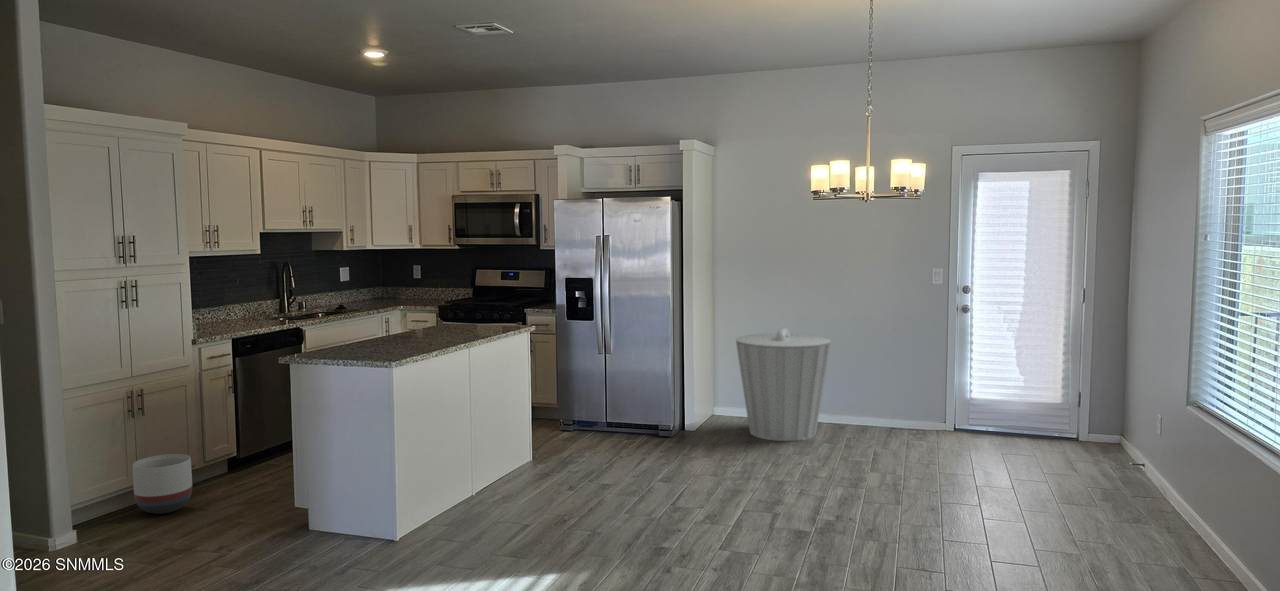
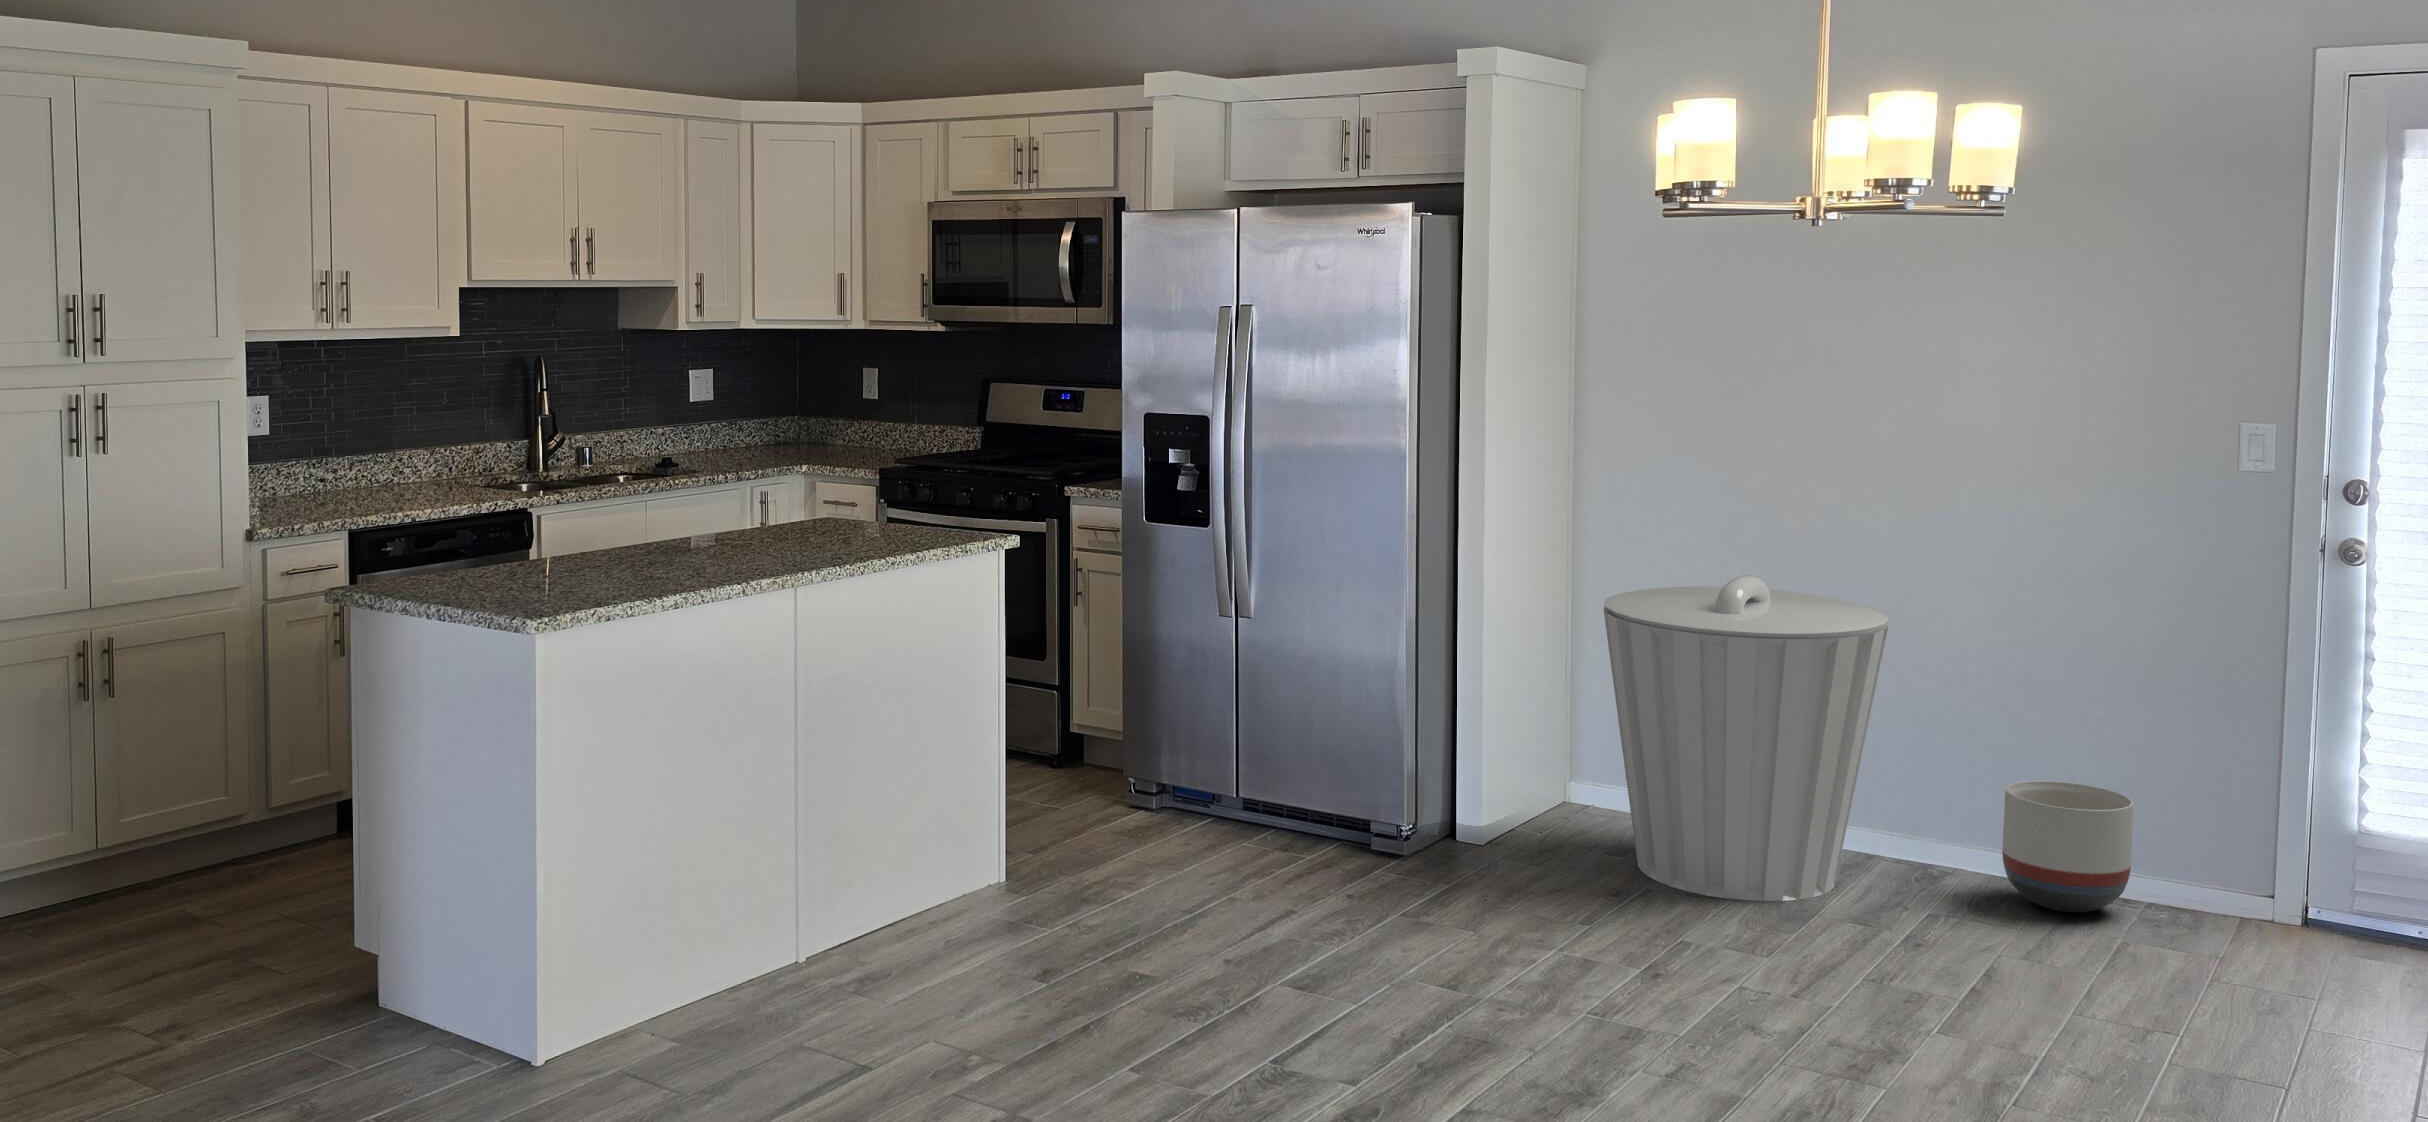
planter: present [133,454,192,514] -> present [2003,781,2133,912]

